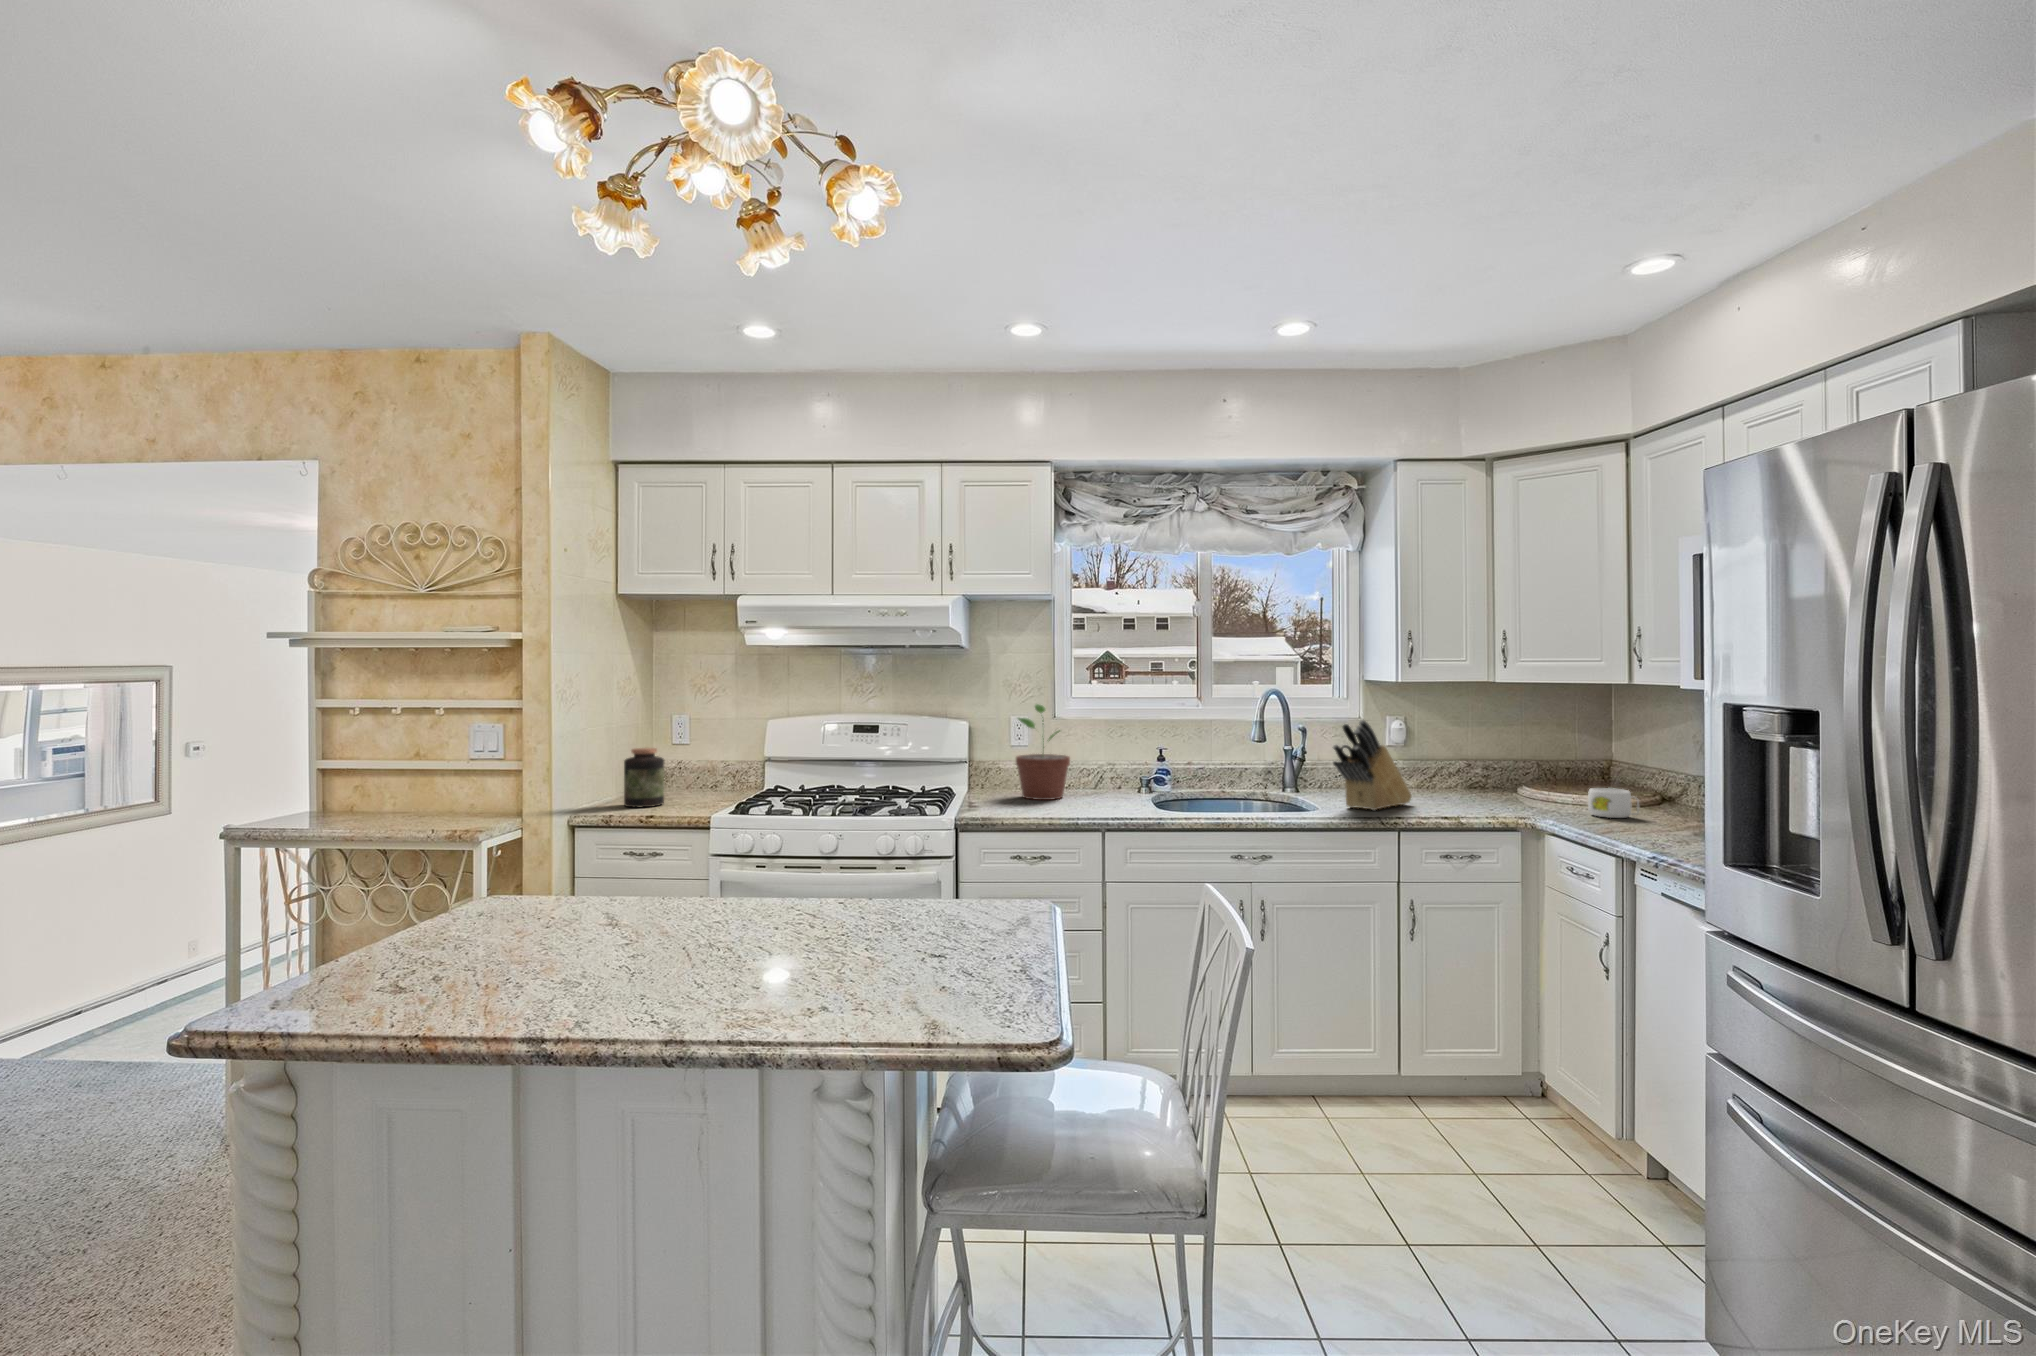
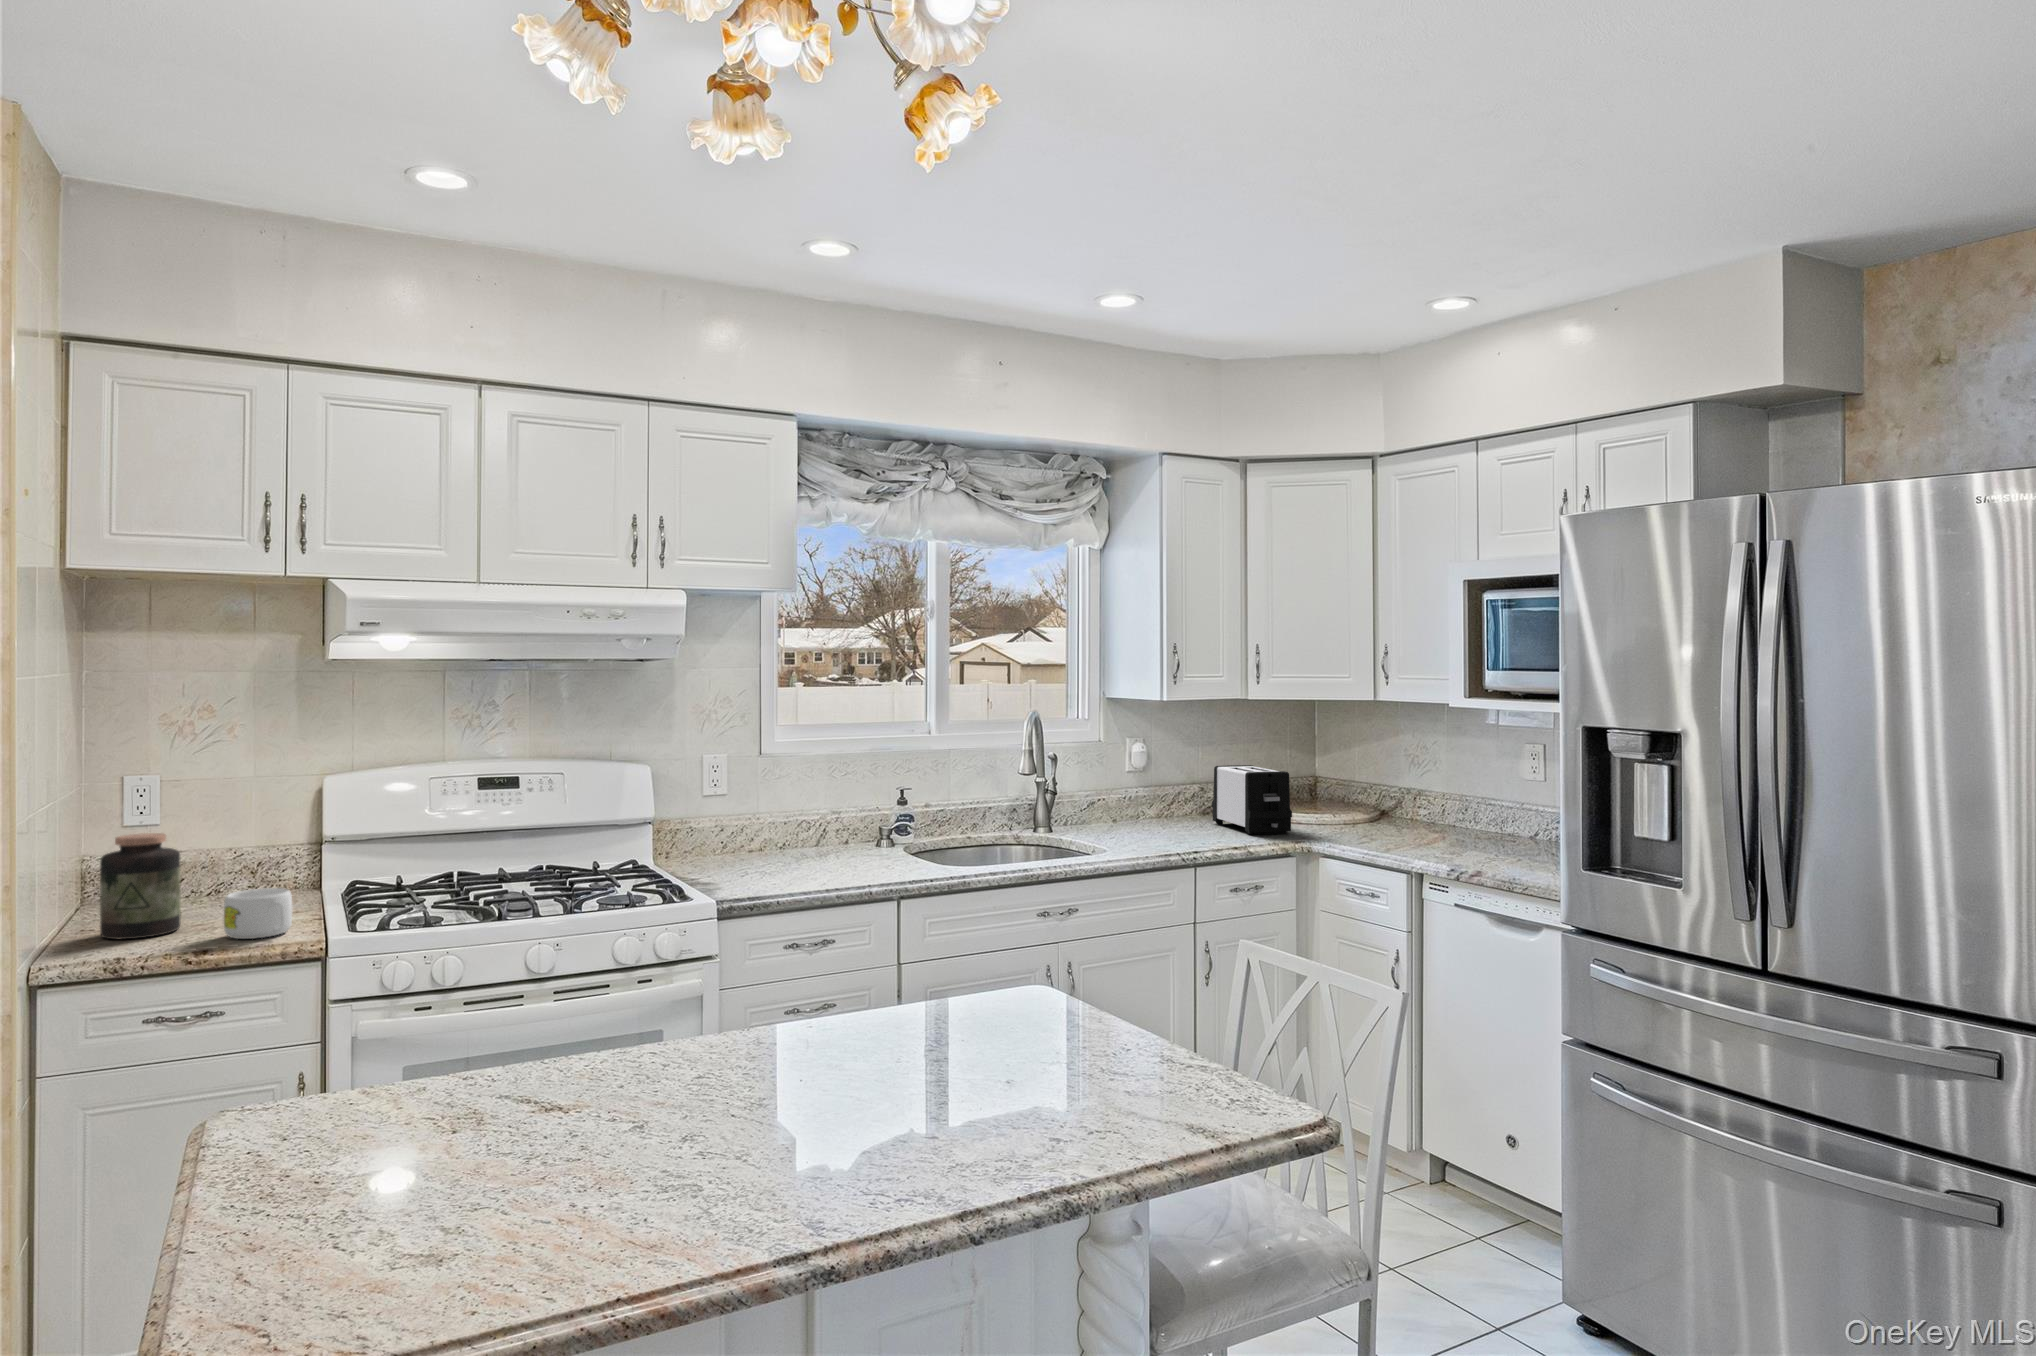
potted plant: present [1016,704,1070,800] -> none [737,736,812,865]
knife block: present [1333,720,1412,810] -> none [1124,745,1182,845]
toaster: none [1465,744,1532,811] -> present [1212,765,1292,834]
mug: present [1588,788,1639,818] -> present [224,888,292,939]

